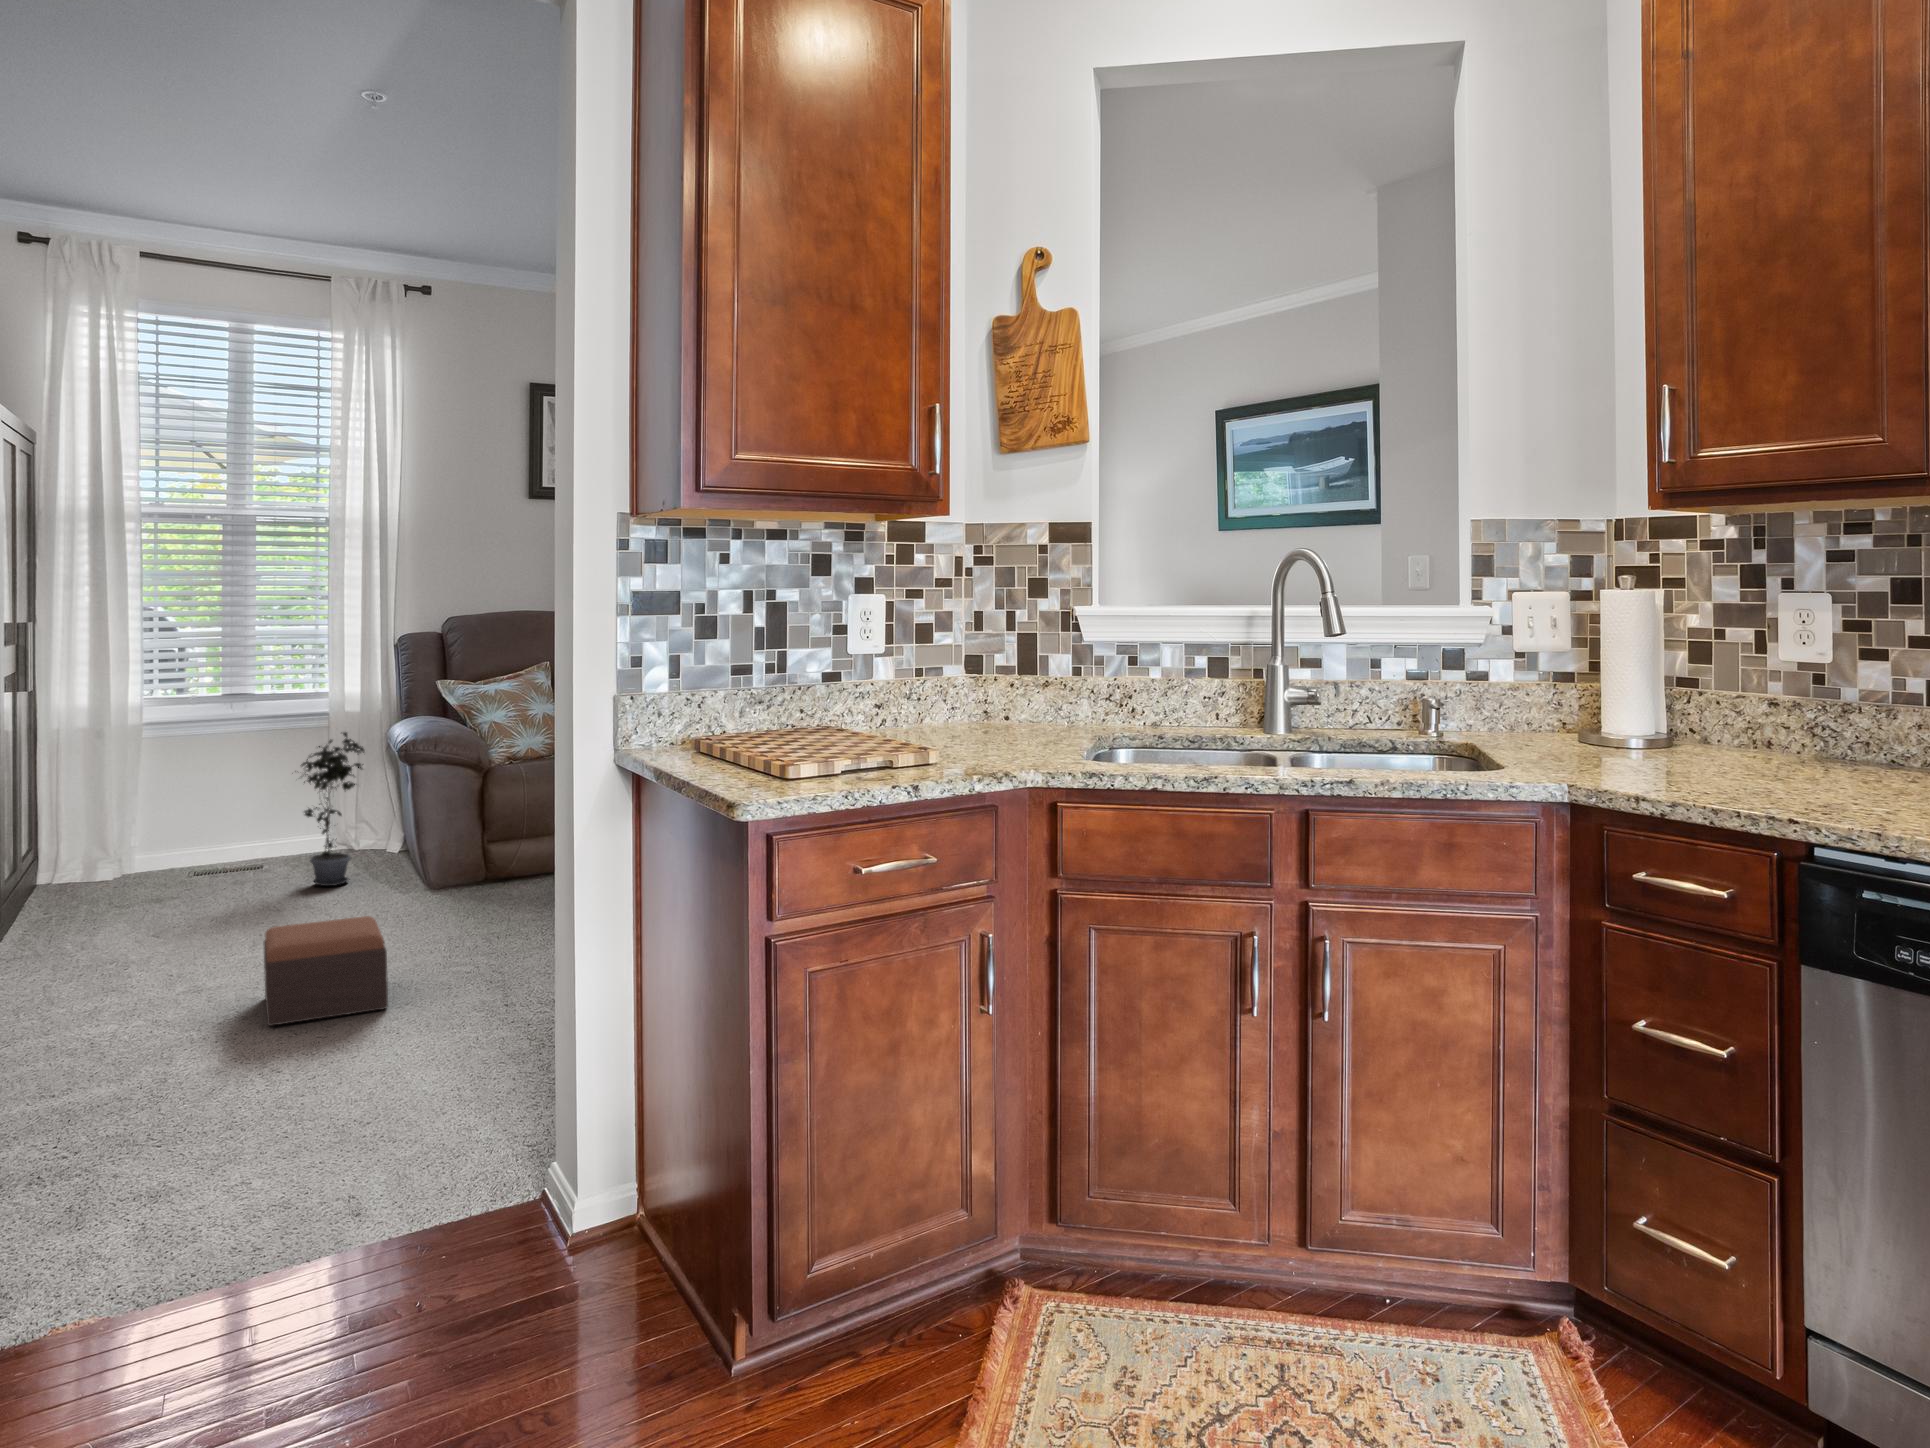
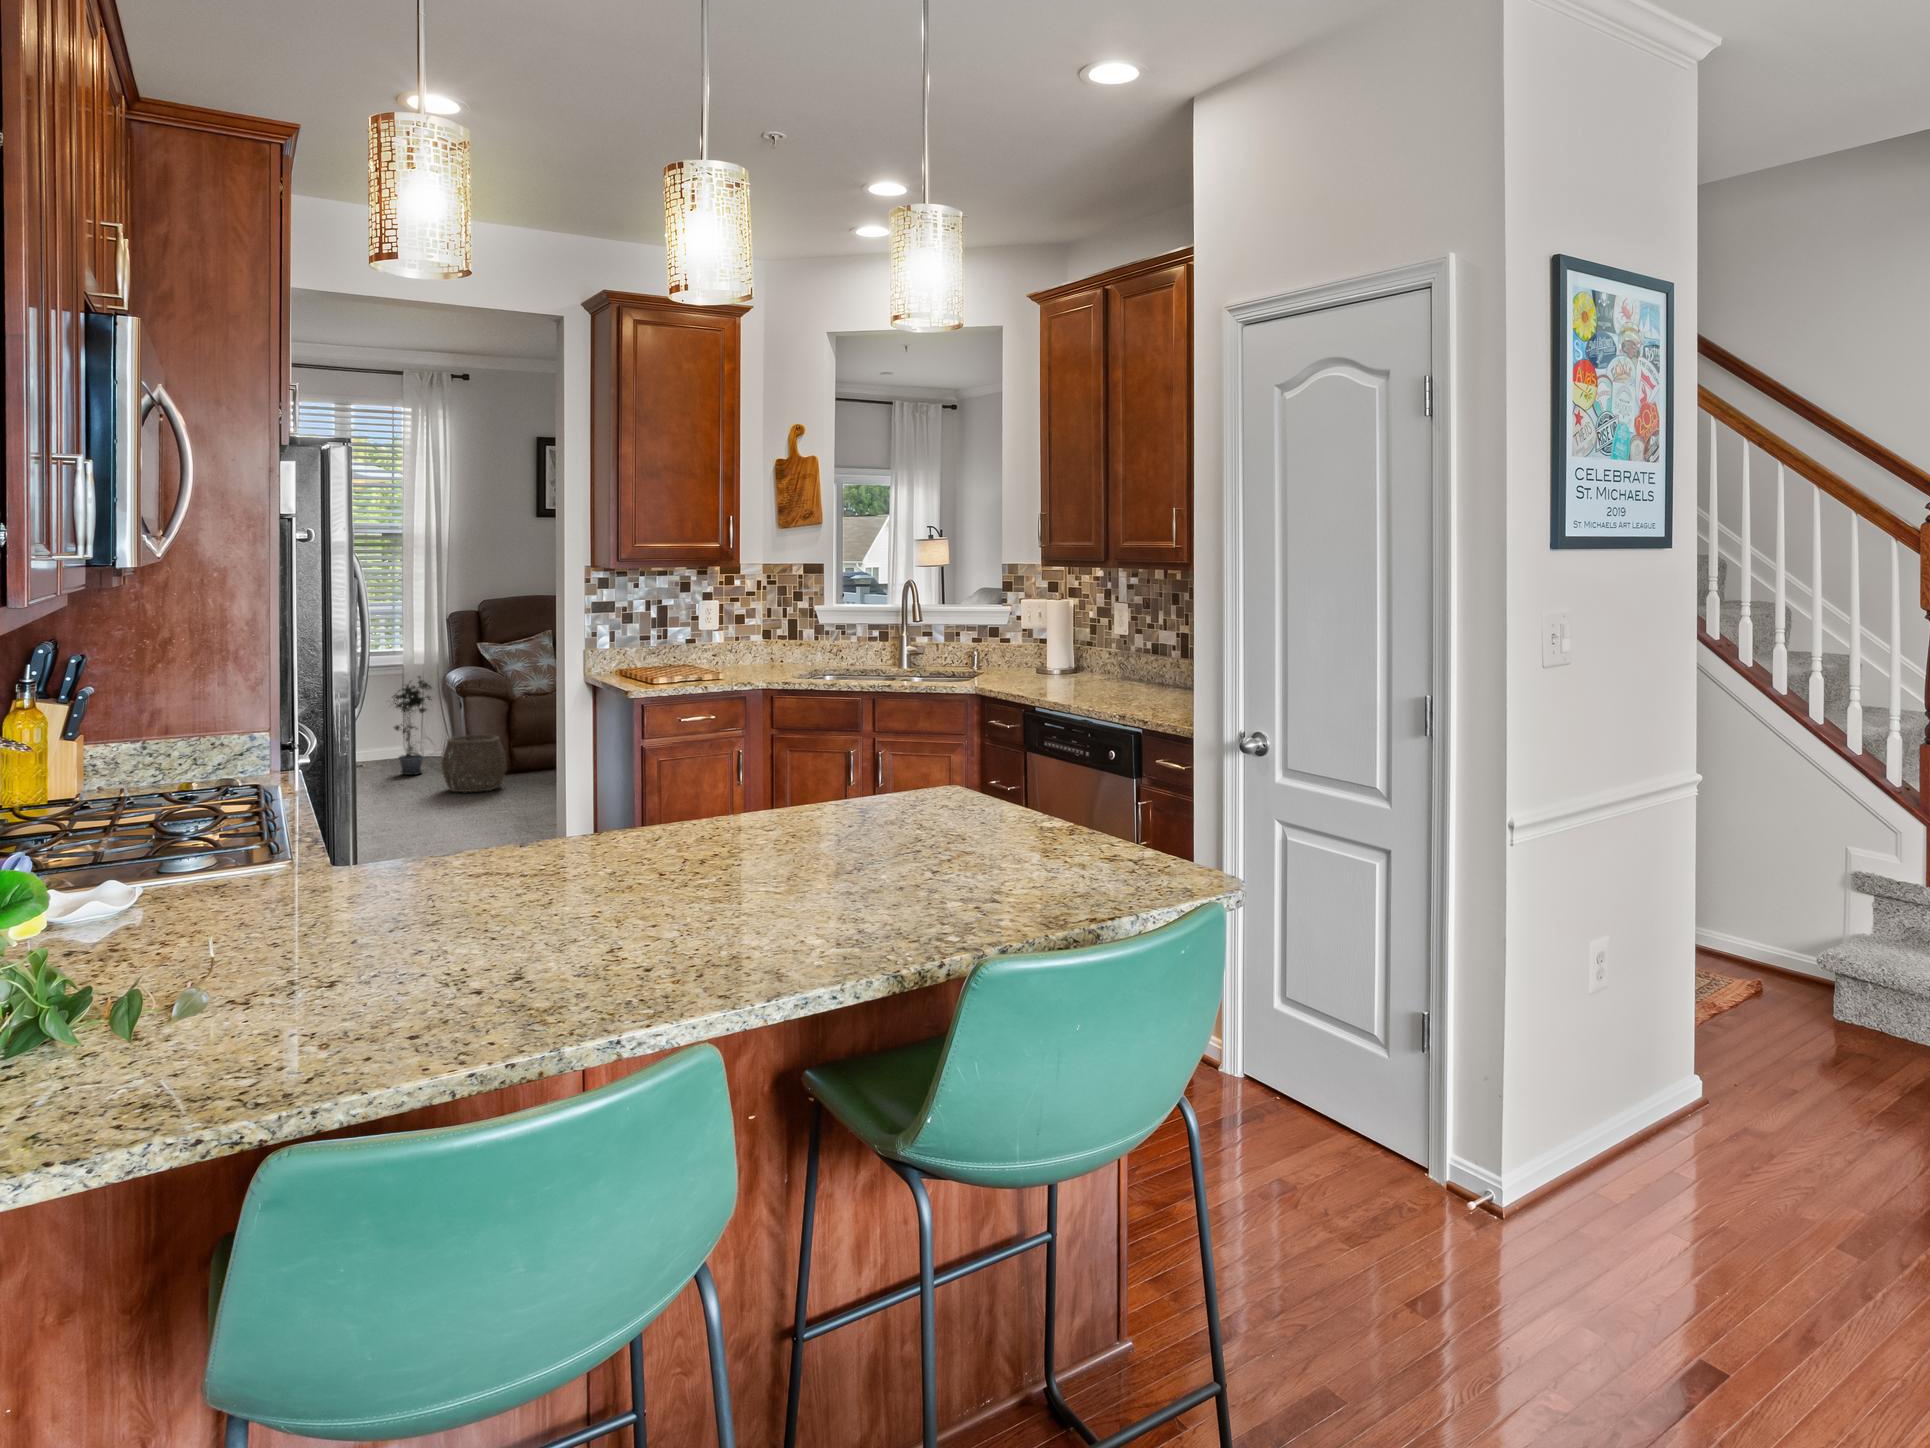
woven basket: none [369,826,477,923] -> present [442,735,506,792]
footstool: present [264,916,388,1026] -> none [390,780,463,836]

